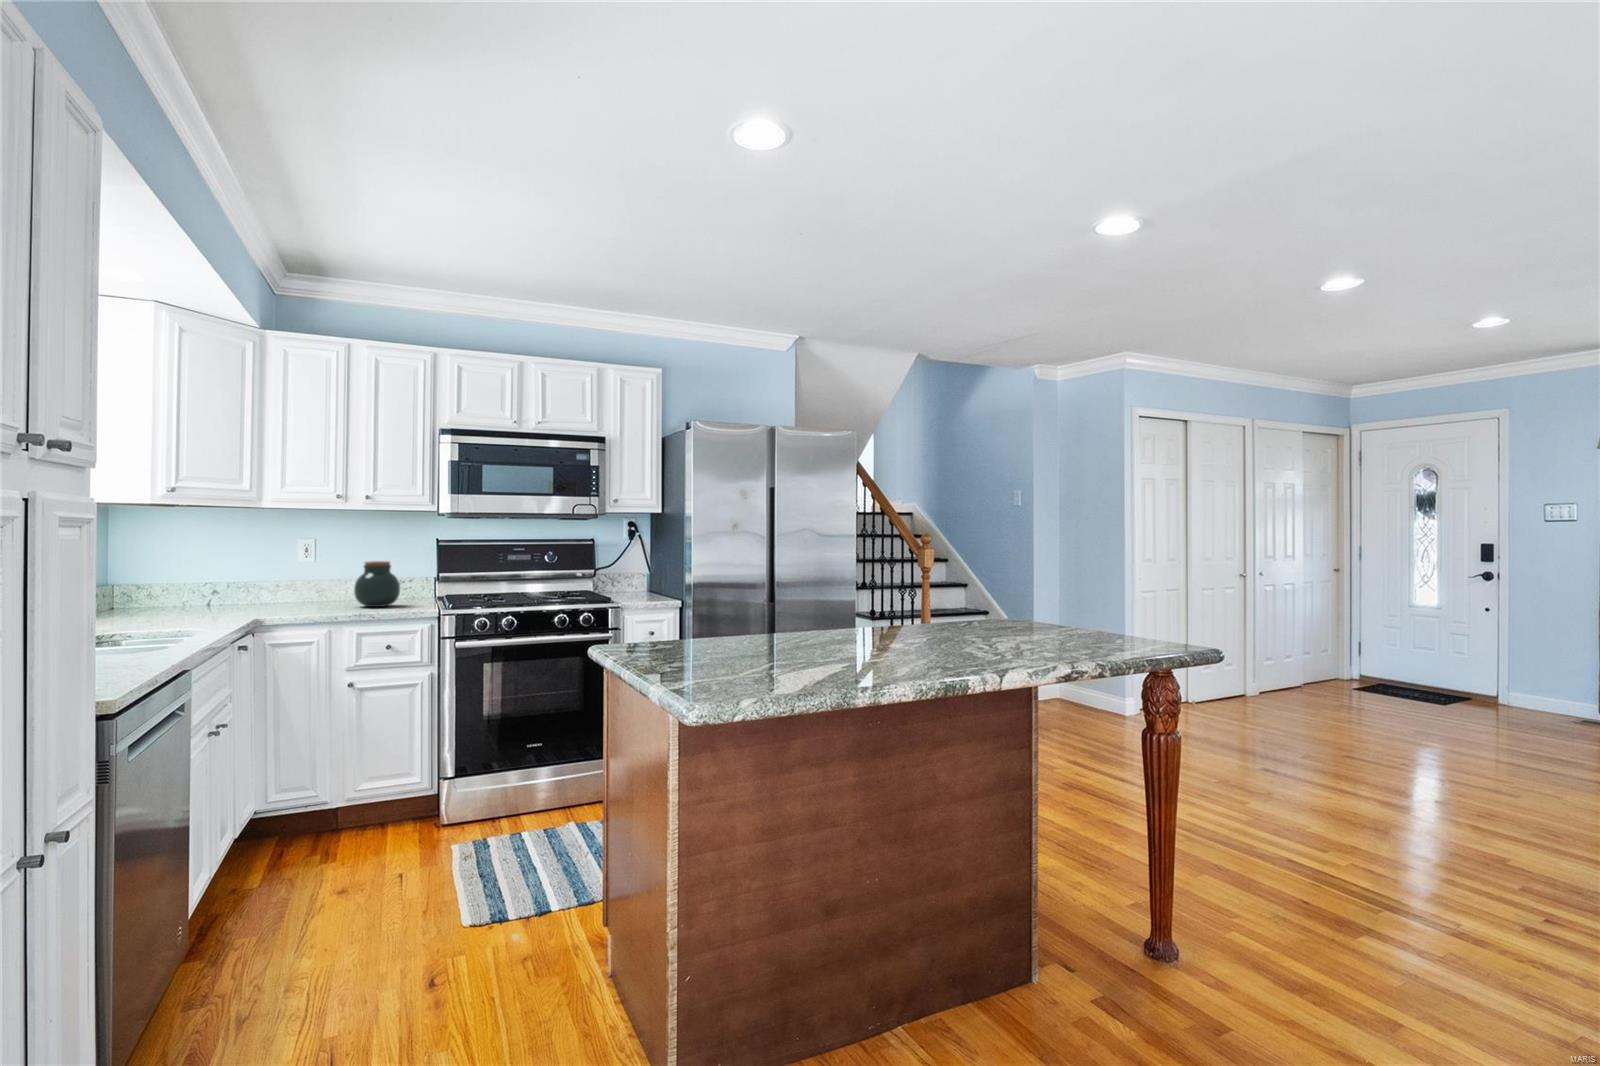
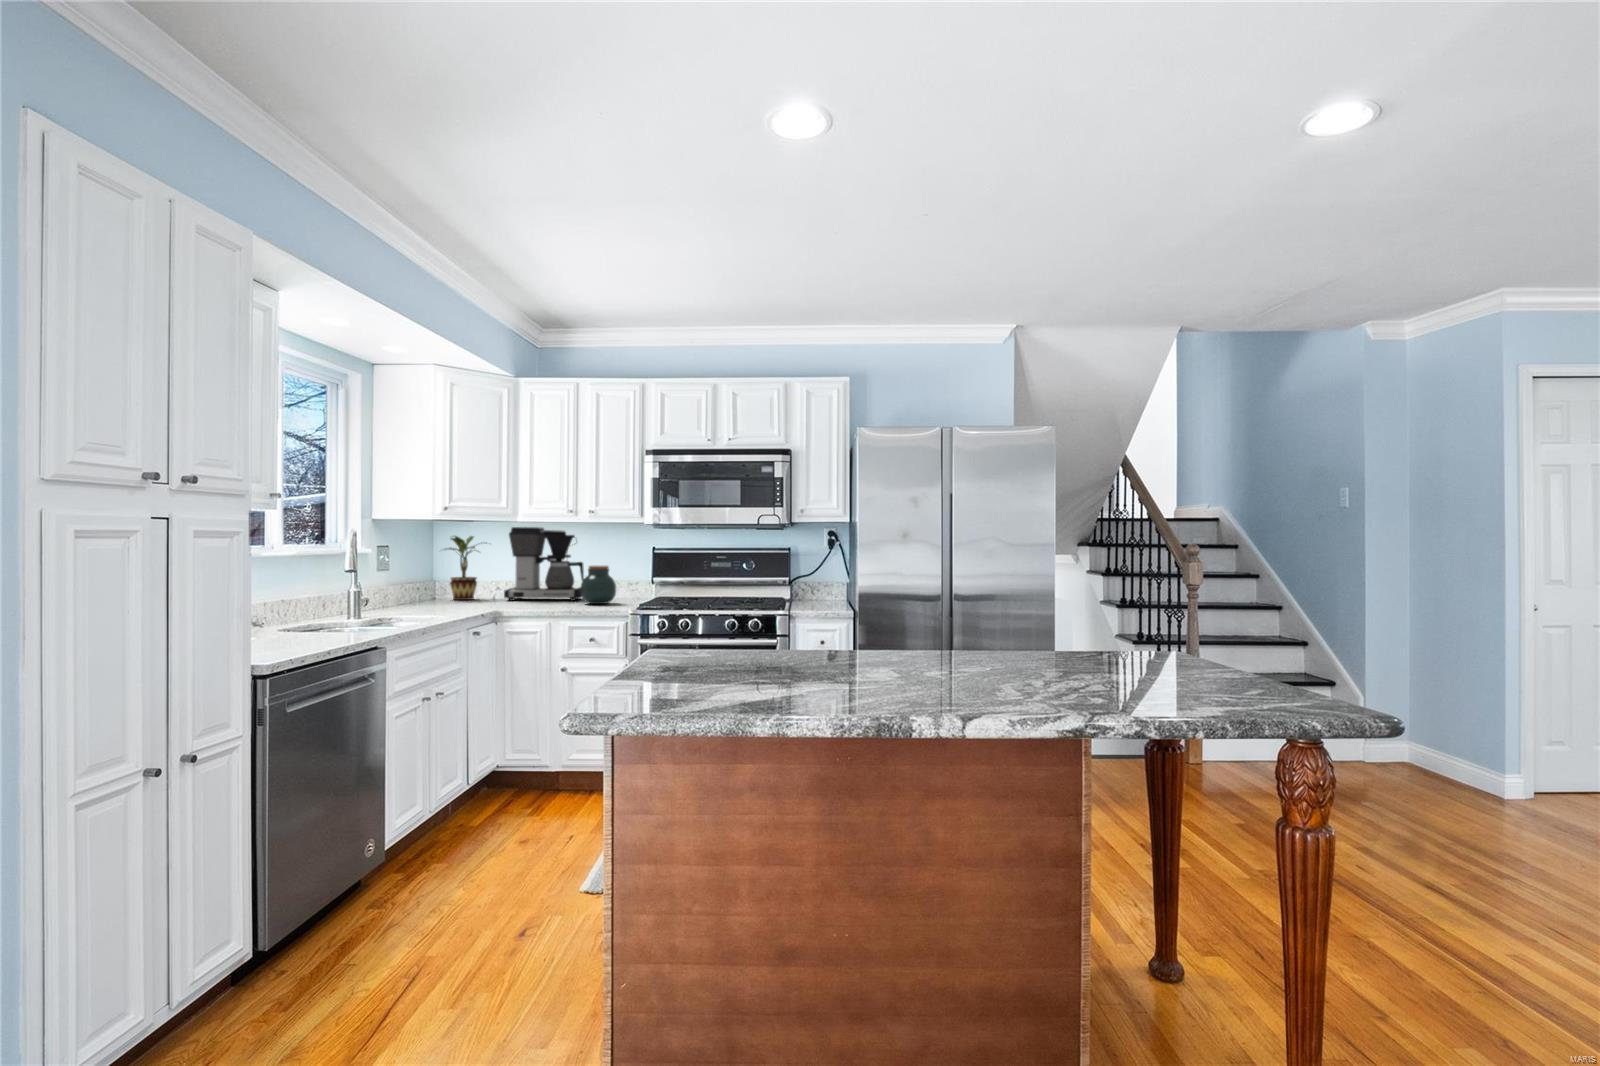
coffee maker: none [239,516,345,607] -> present [504,527,584,601]
potted plant: none [137,526,215,609] -> present [445,536,487,600]

